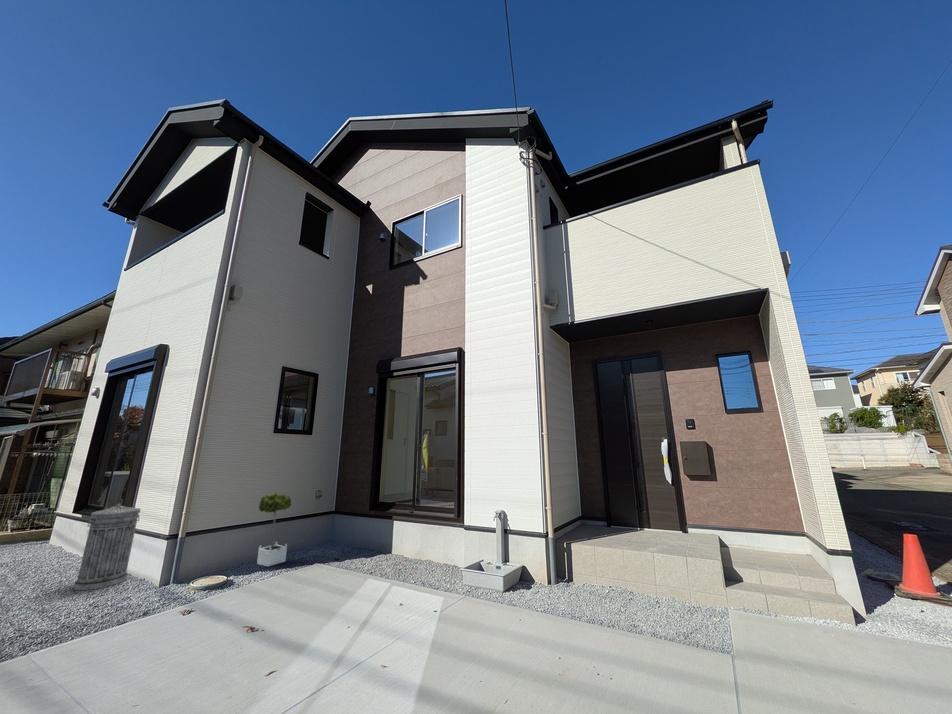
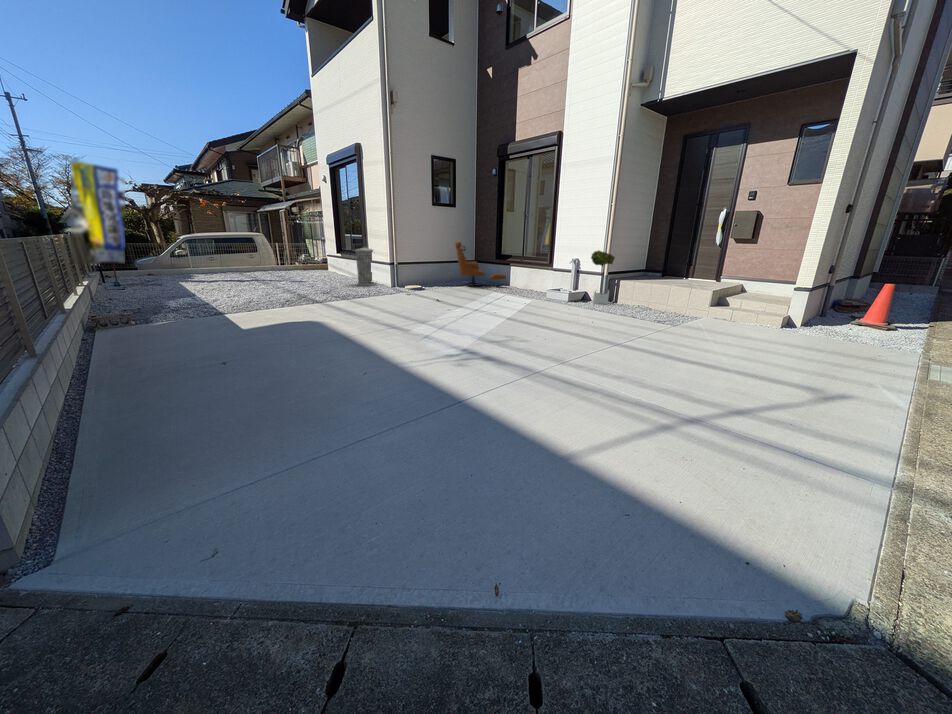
lounge chair: none [304,485,390,566] -> present [455,242,506,287]
potted tree: present [257,493,291,566] -> present [591,250,615,304]

